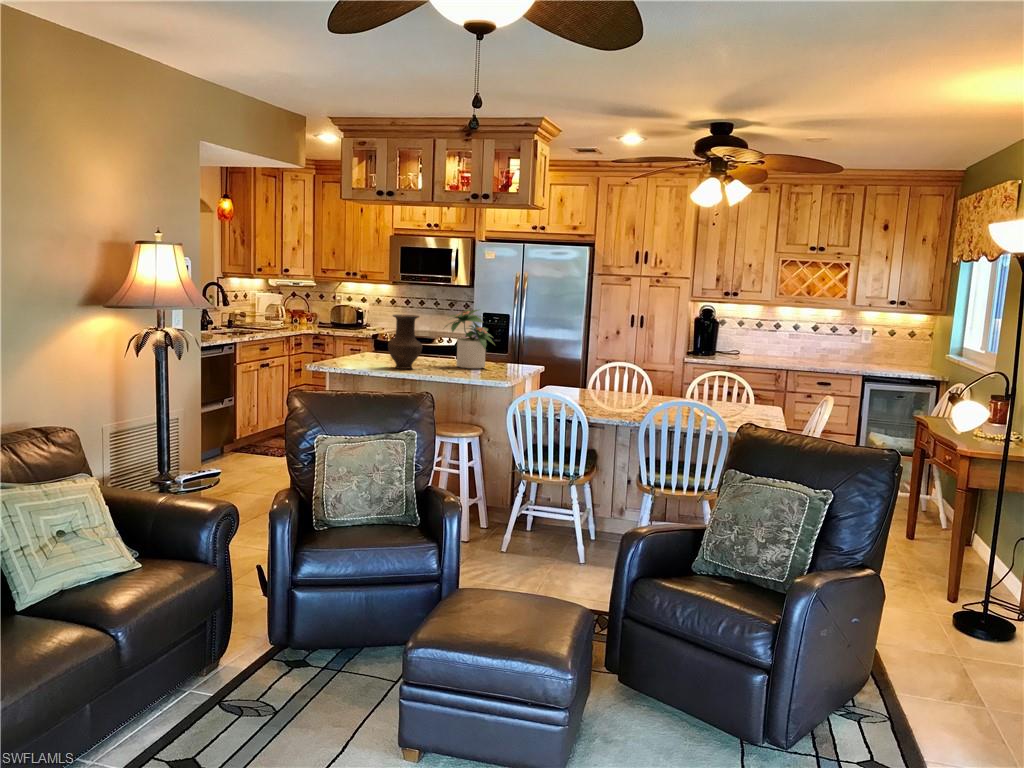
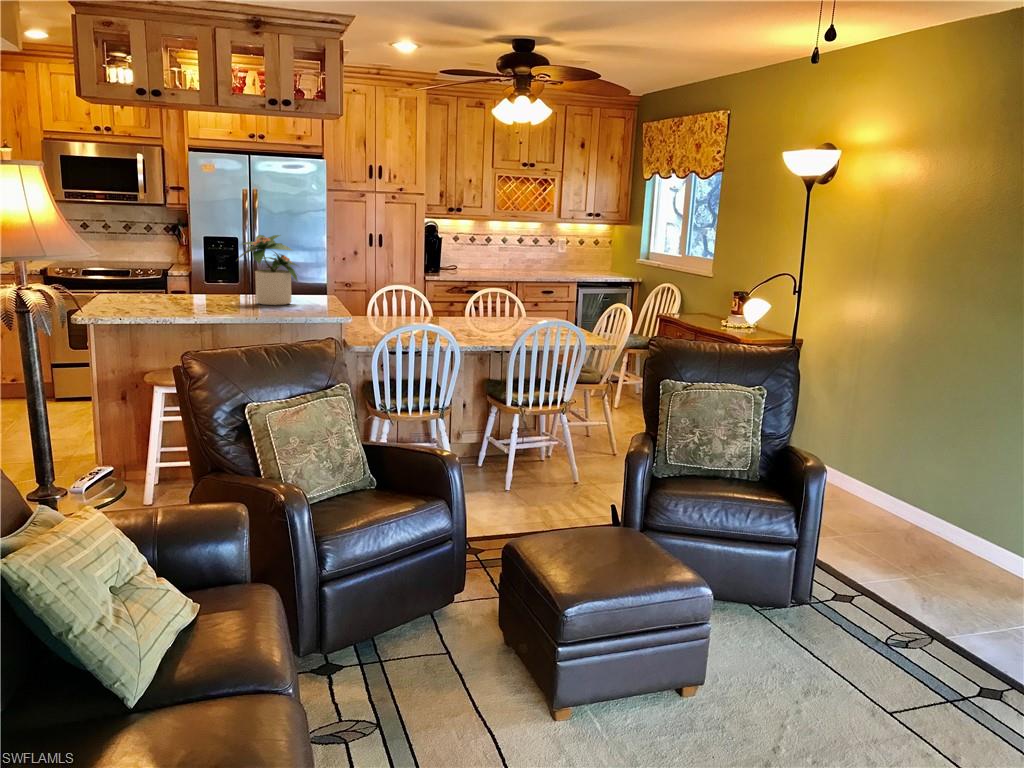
vase: present [388,314,422,369] -> none [192,245,237,312]

